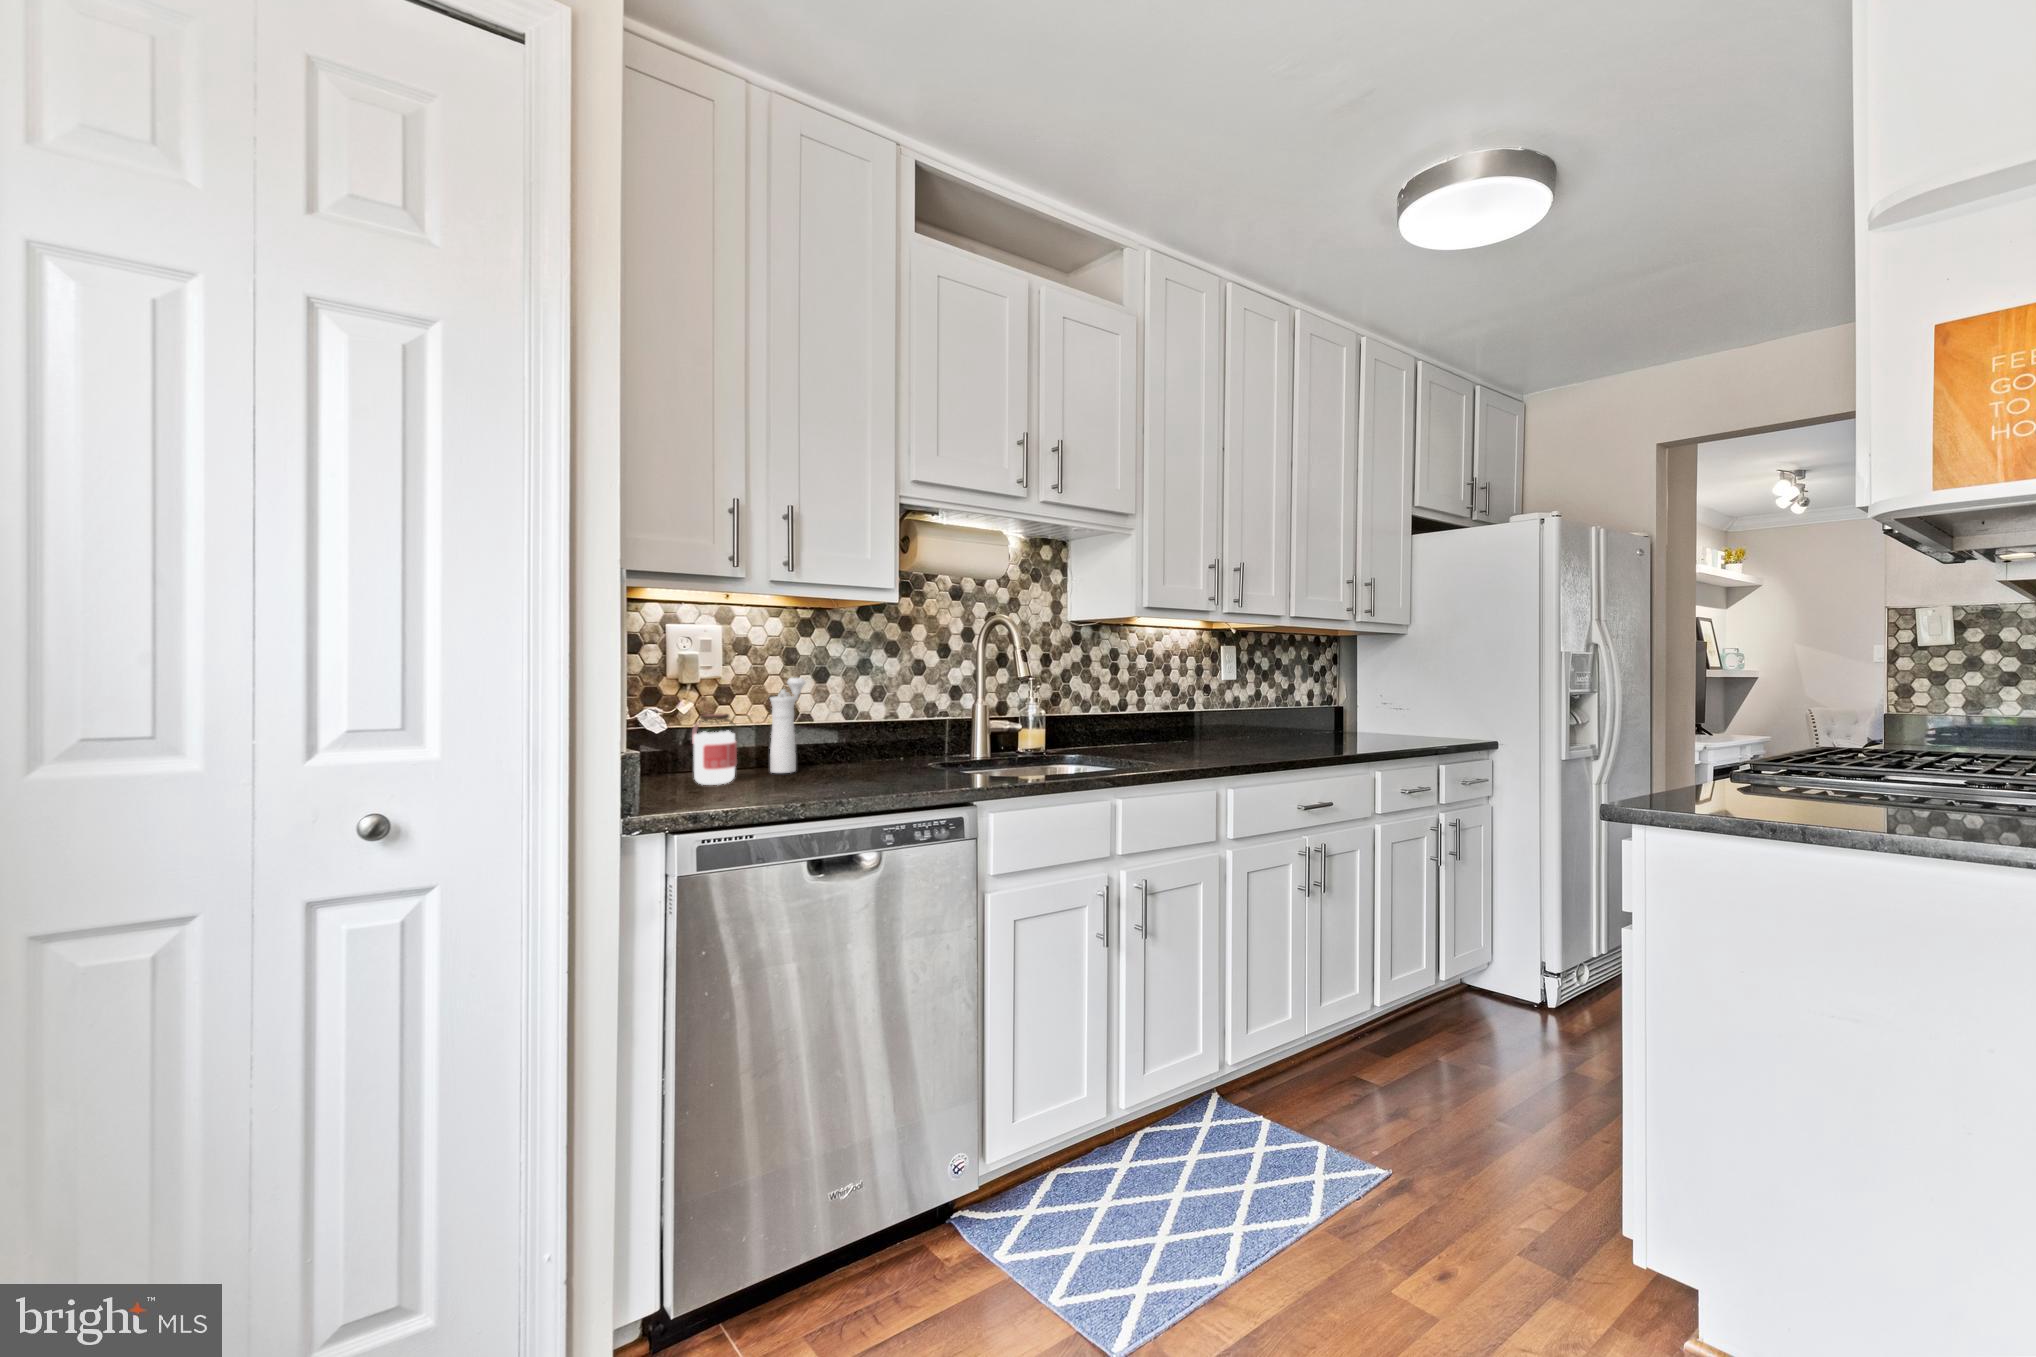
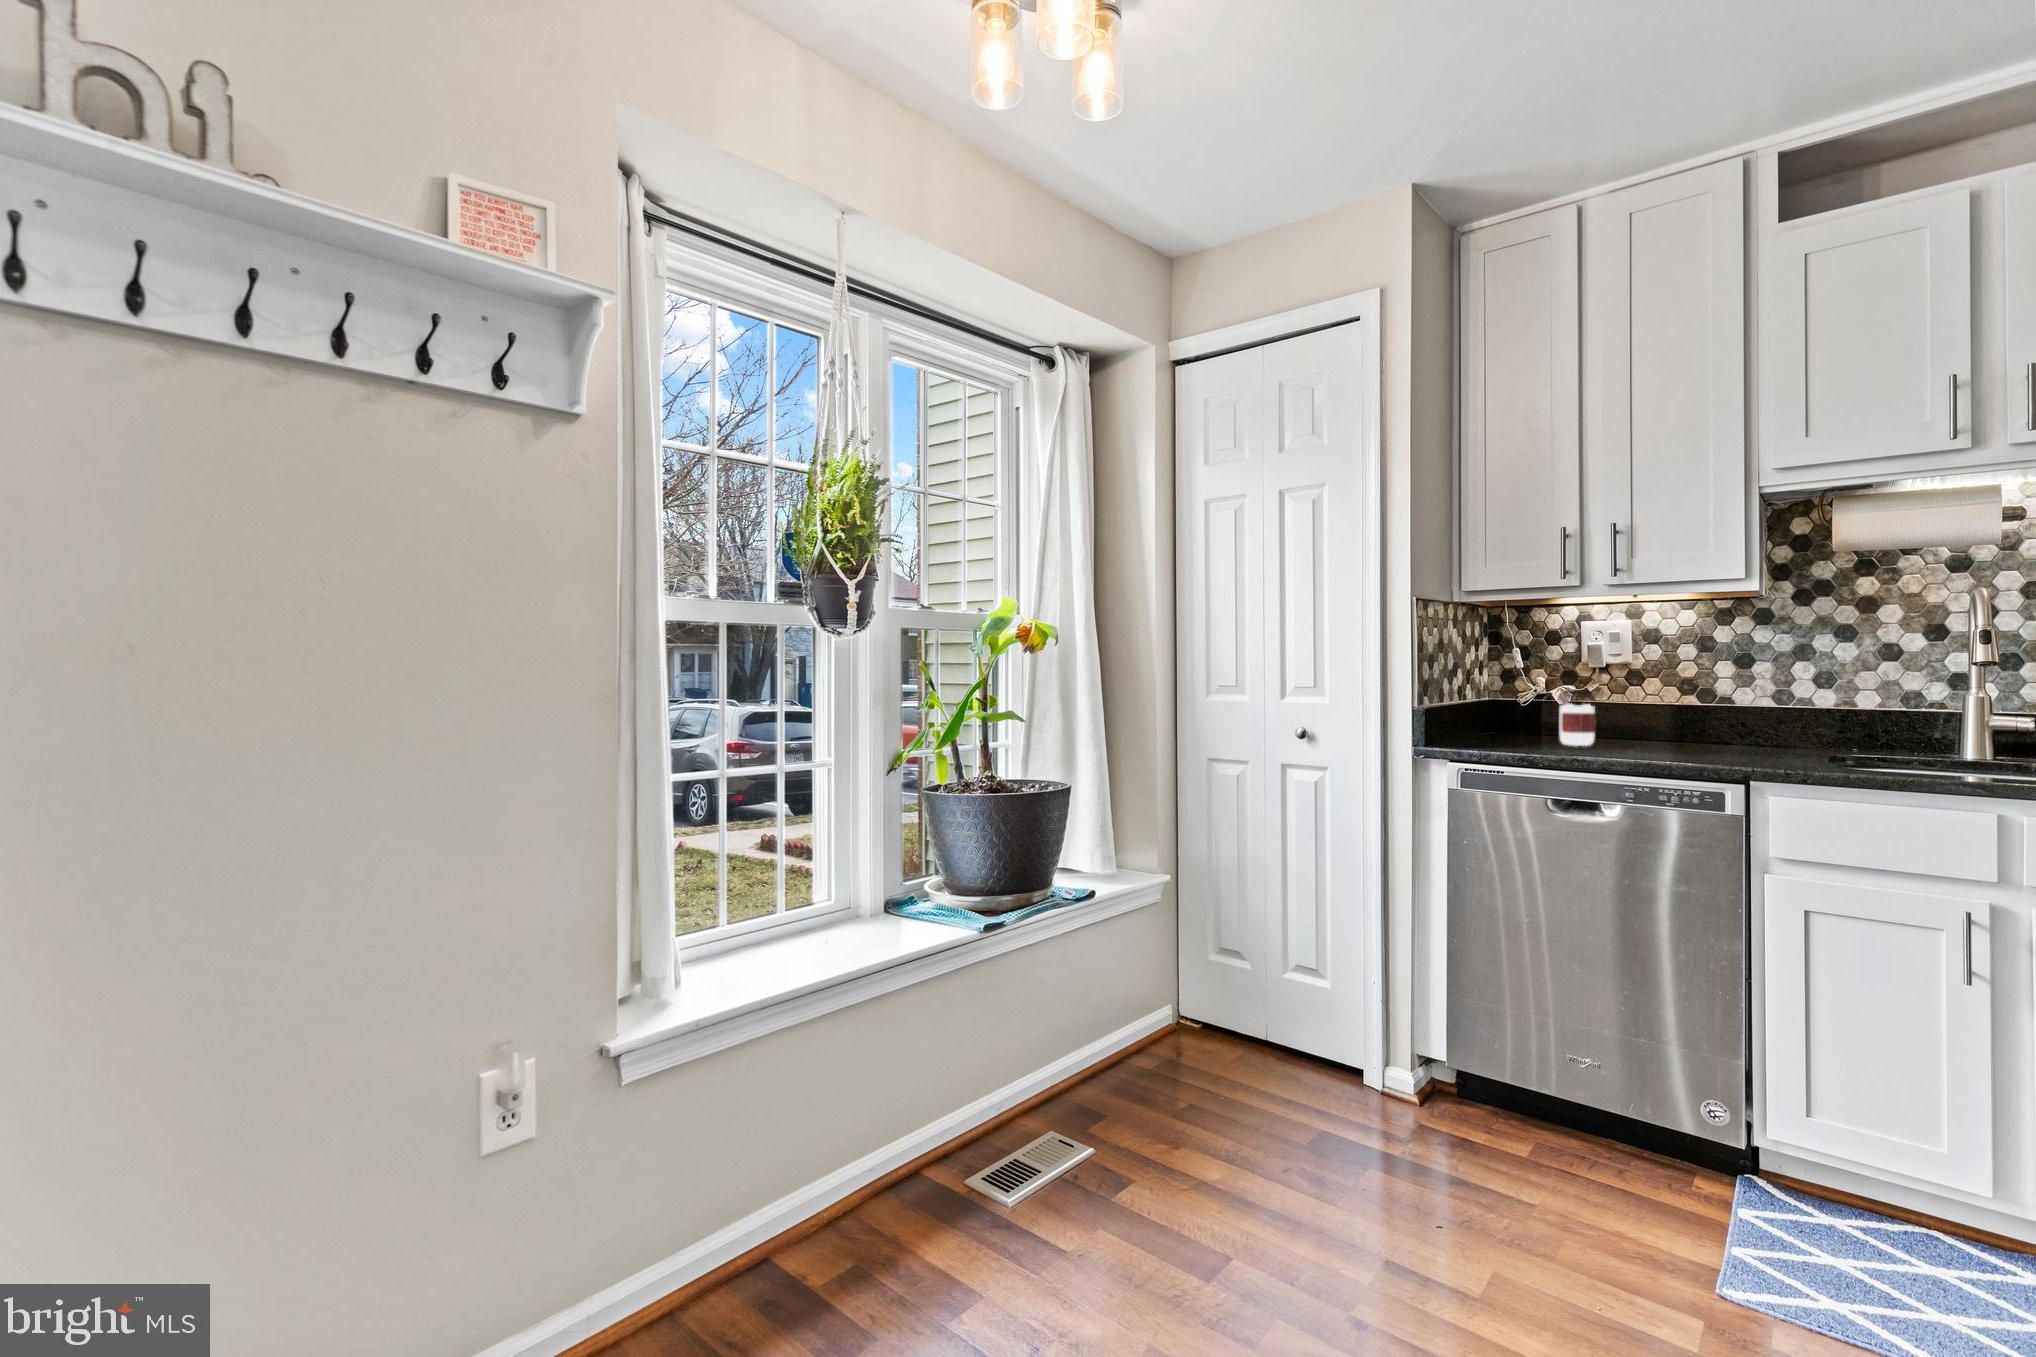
pepper mill: present [770,678,805,773] -> none [1640,663,1699,747]

